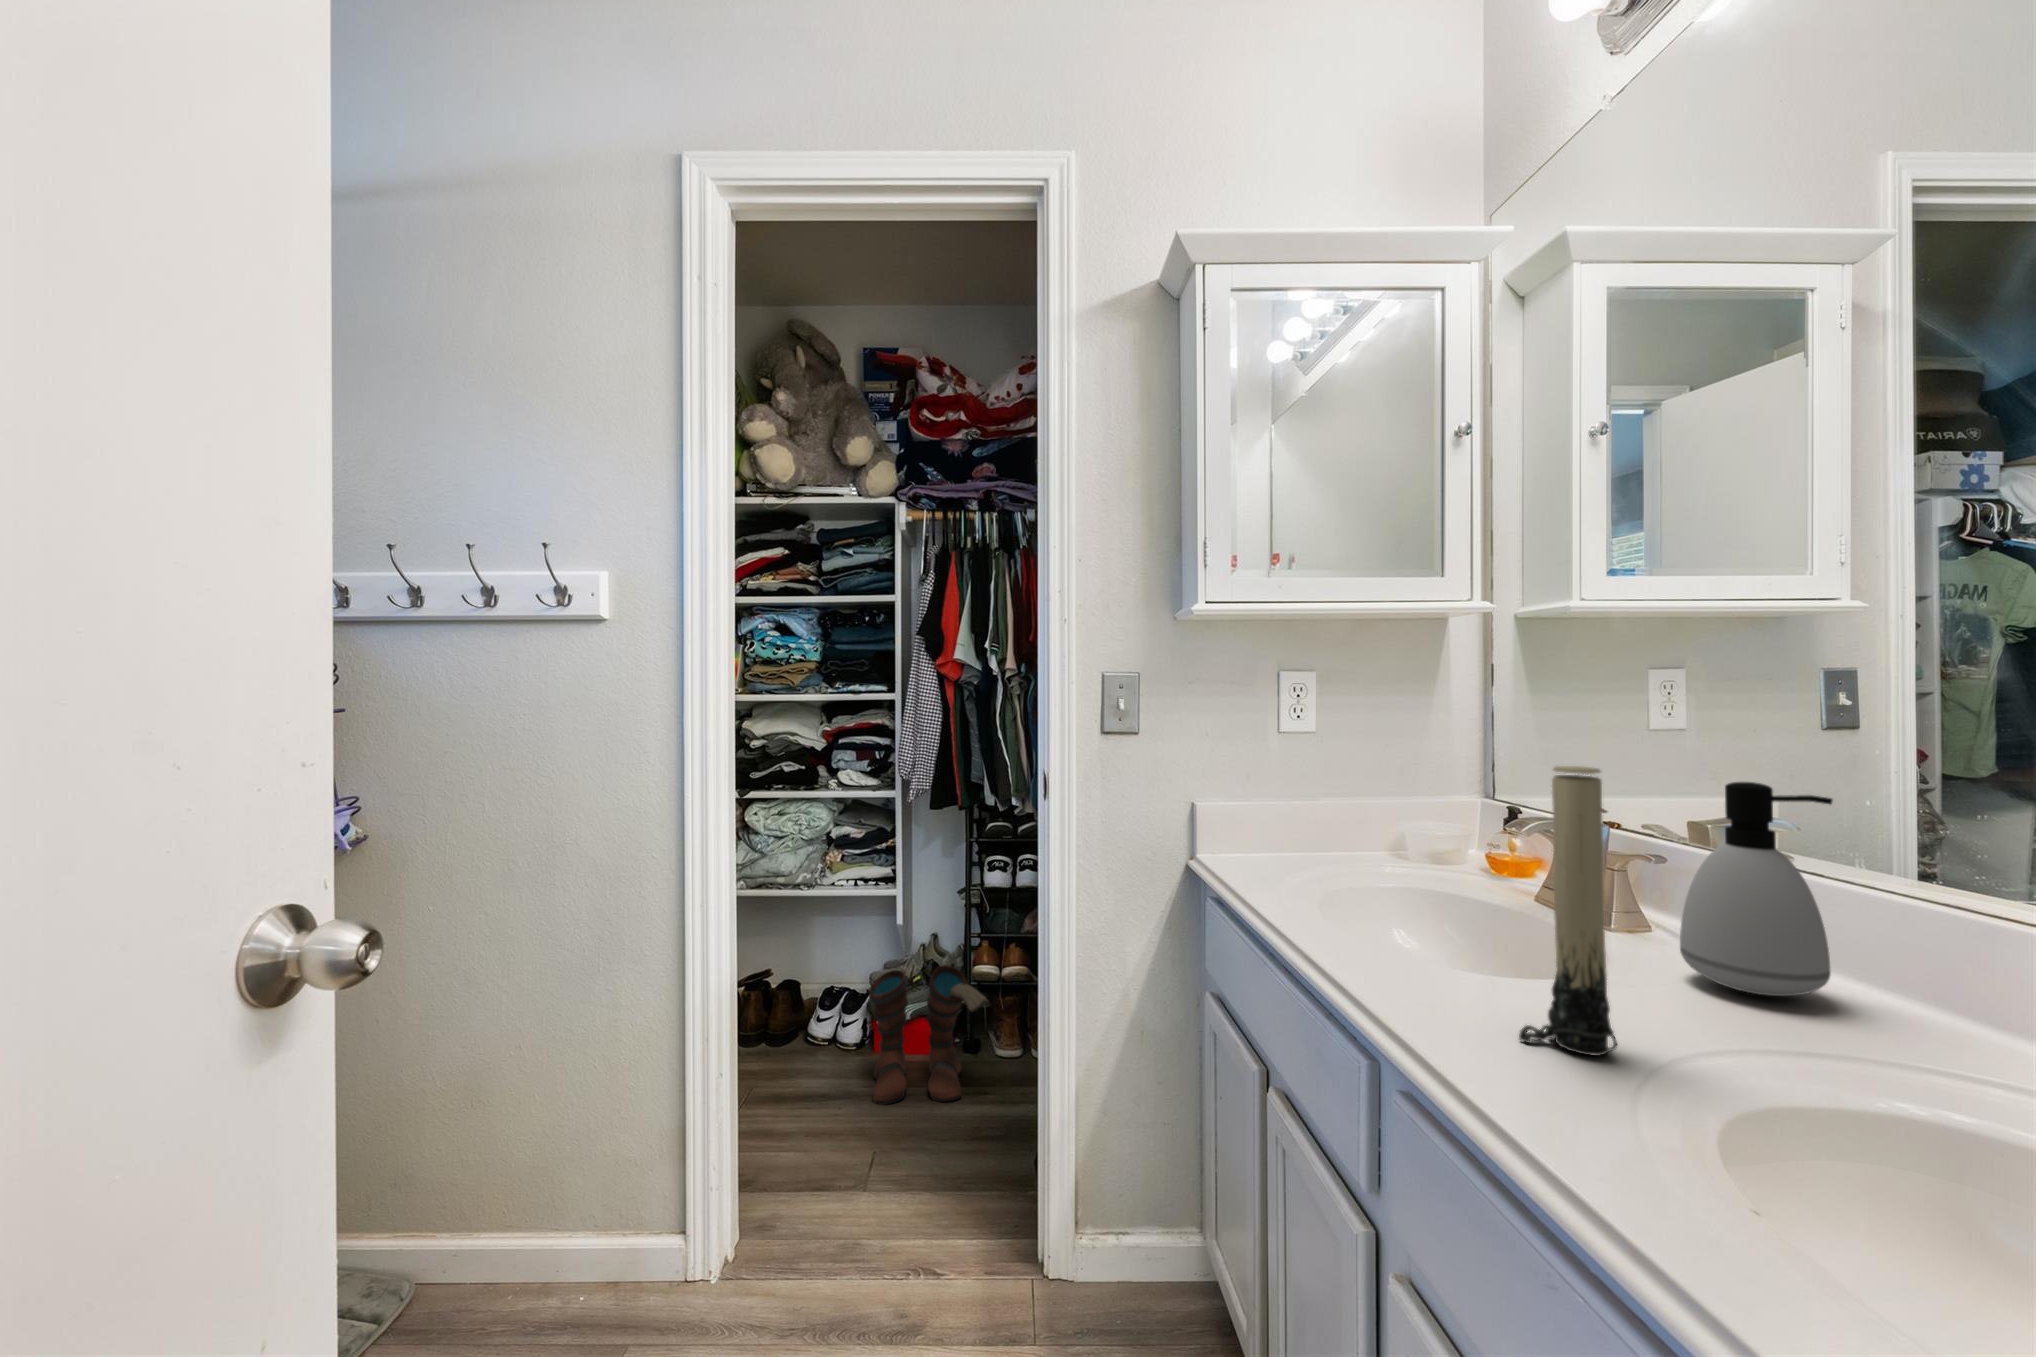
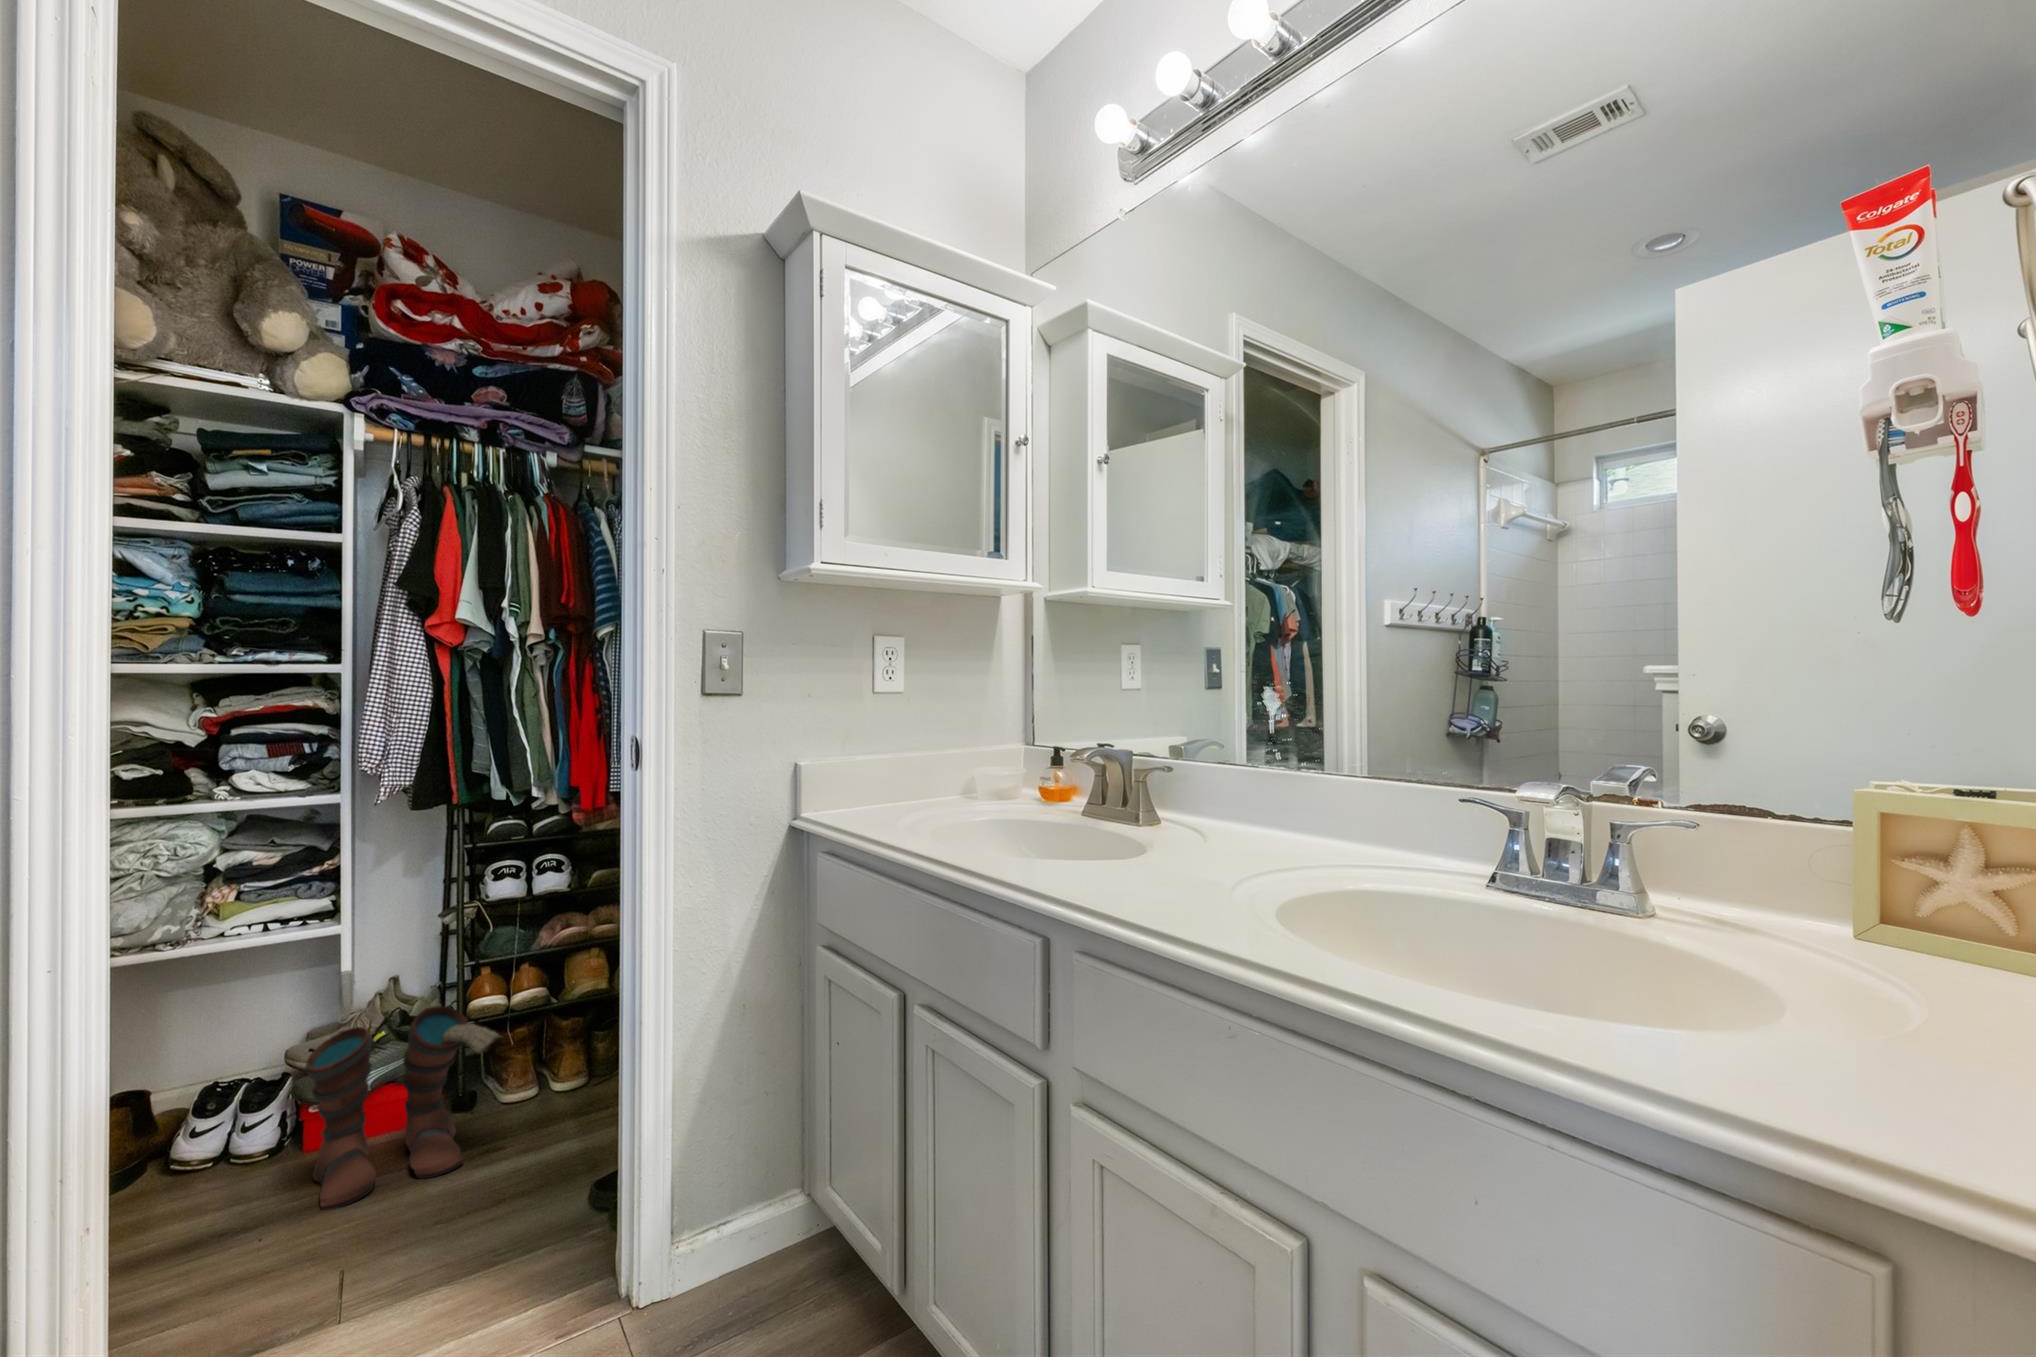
candle: present [1519,766,1617,1056] -> none [1137,683,1196,891]
soap dispenser: present [1680,782,1832,996] -> none [1193,704,1273,846]

